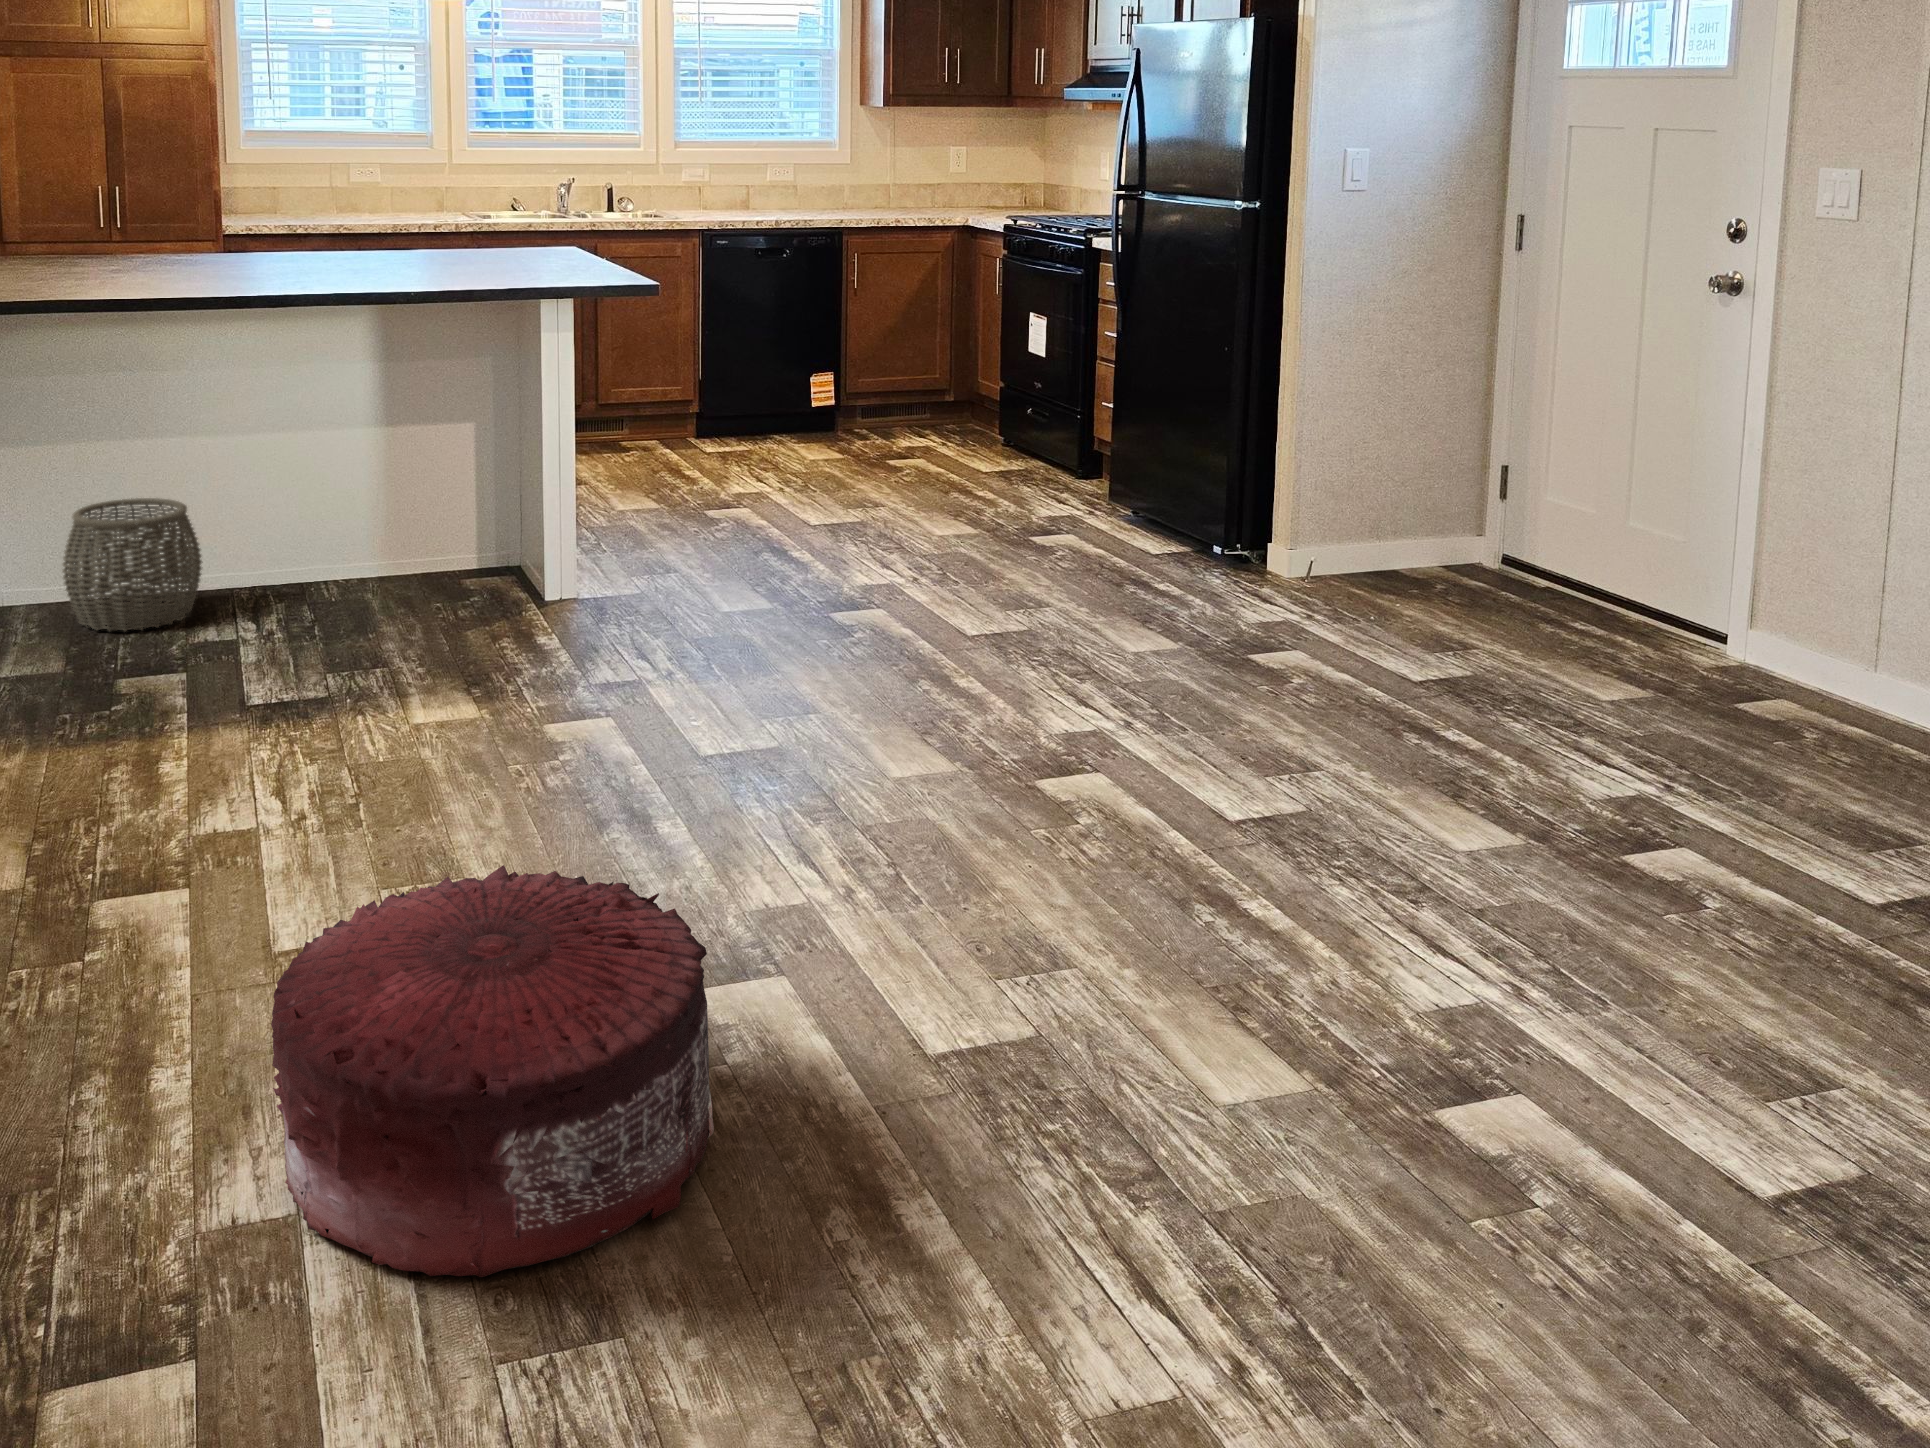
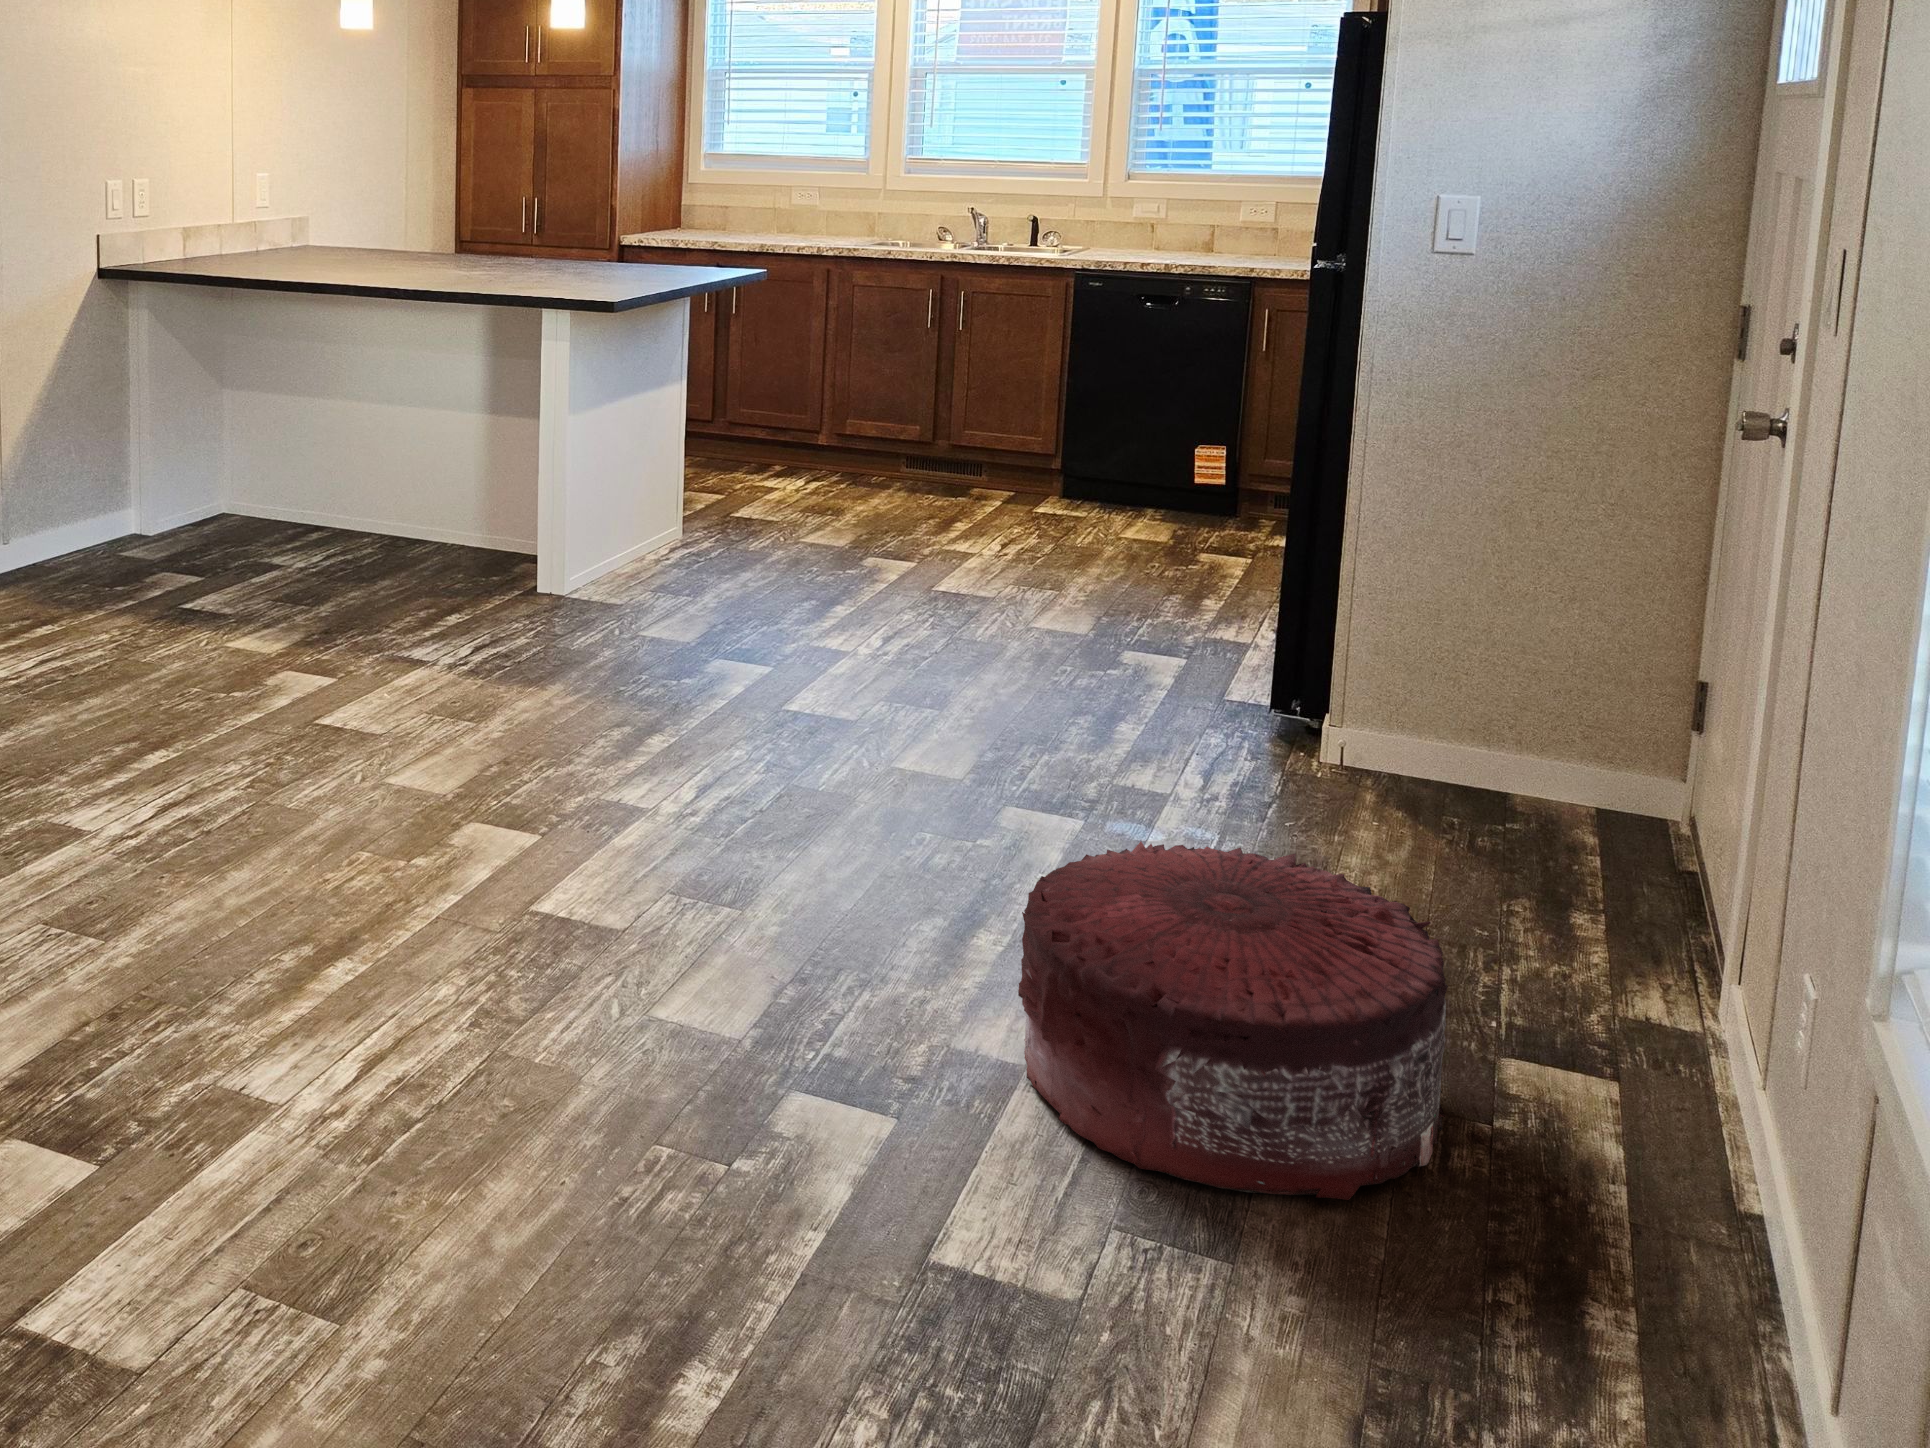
woven basket: present [63,498,202,631] -> none [1105,487,1237,612]

